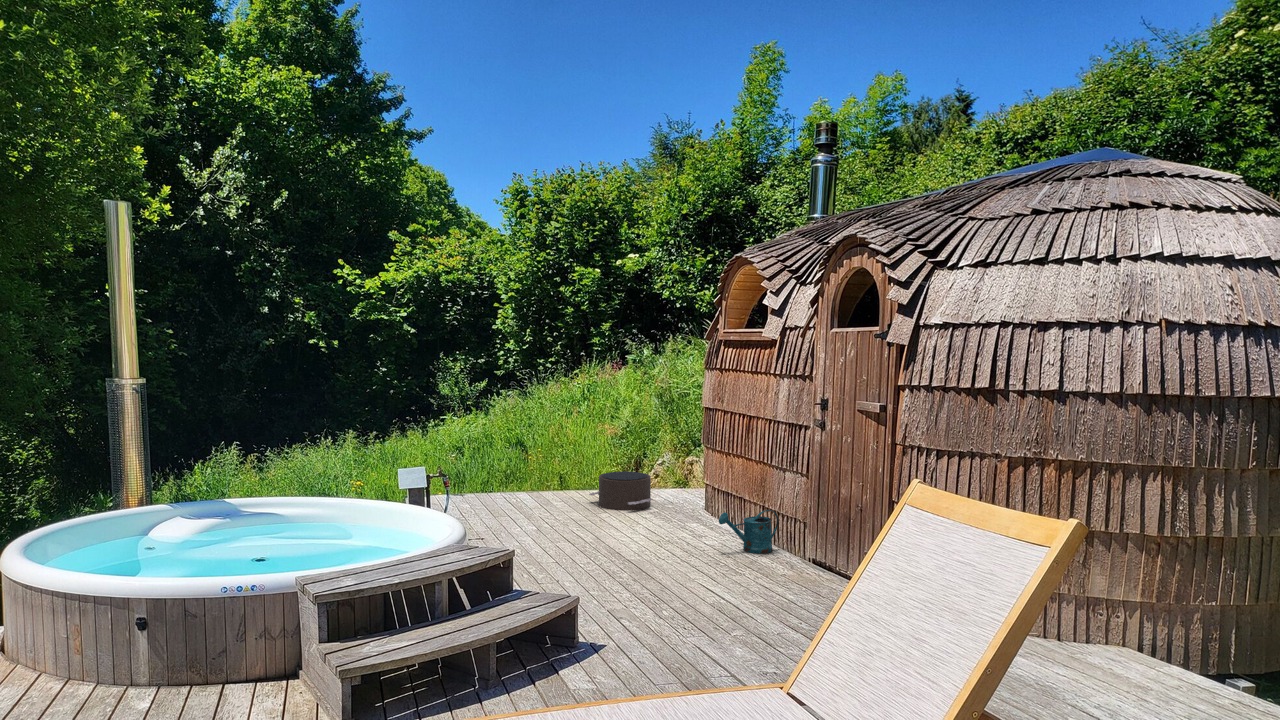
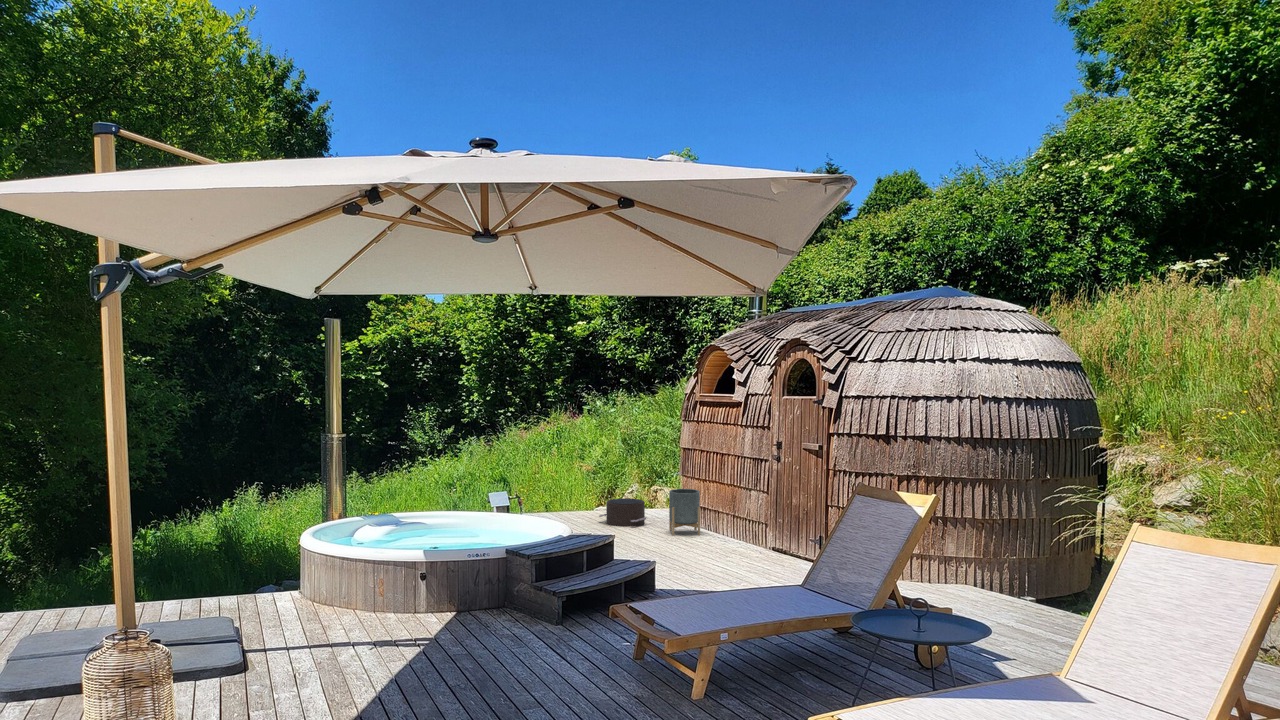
planter: none [677,462,719,528] -> present [669,489,700,536]
watering can: present [719,510,779,554] -> none [708,519,748,549]

